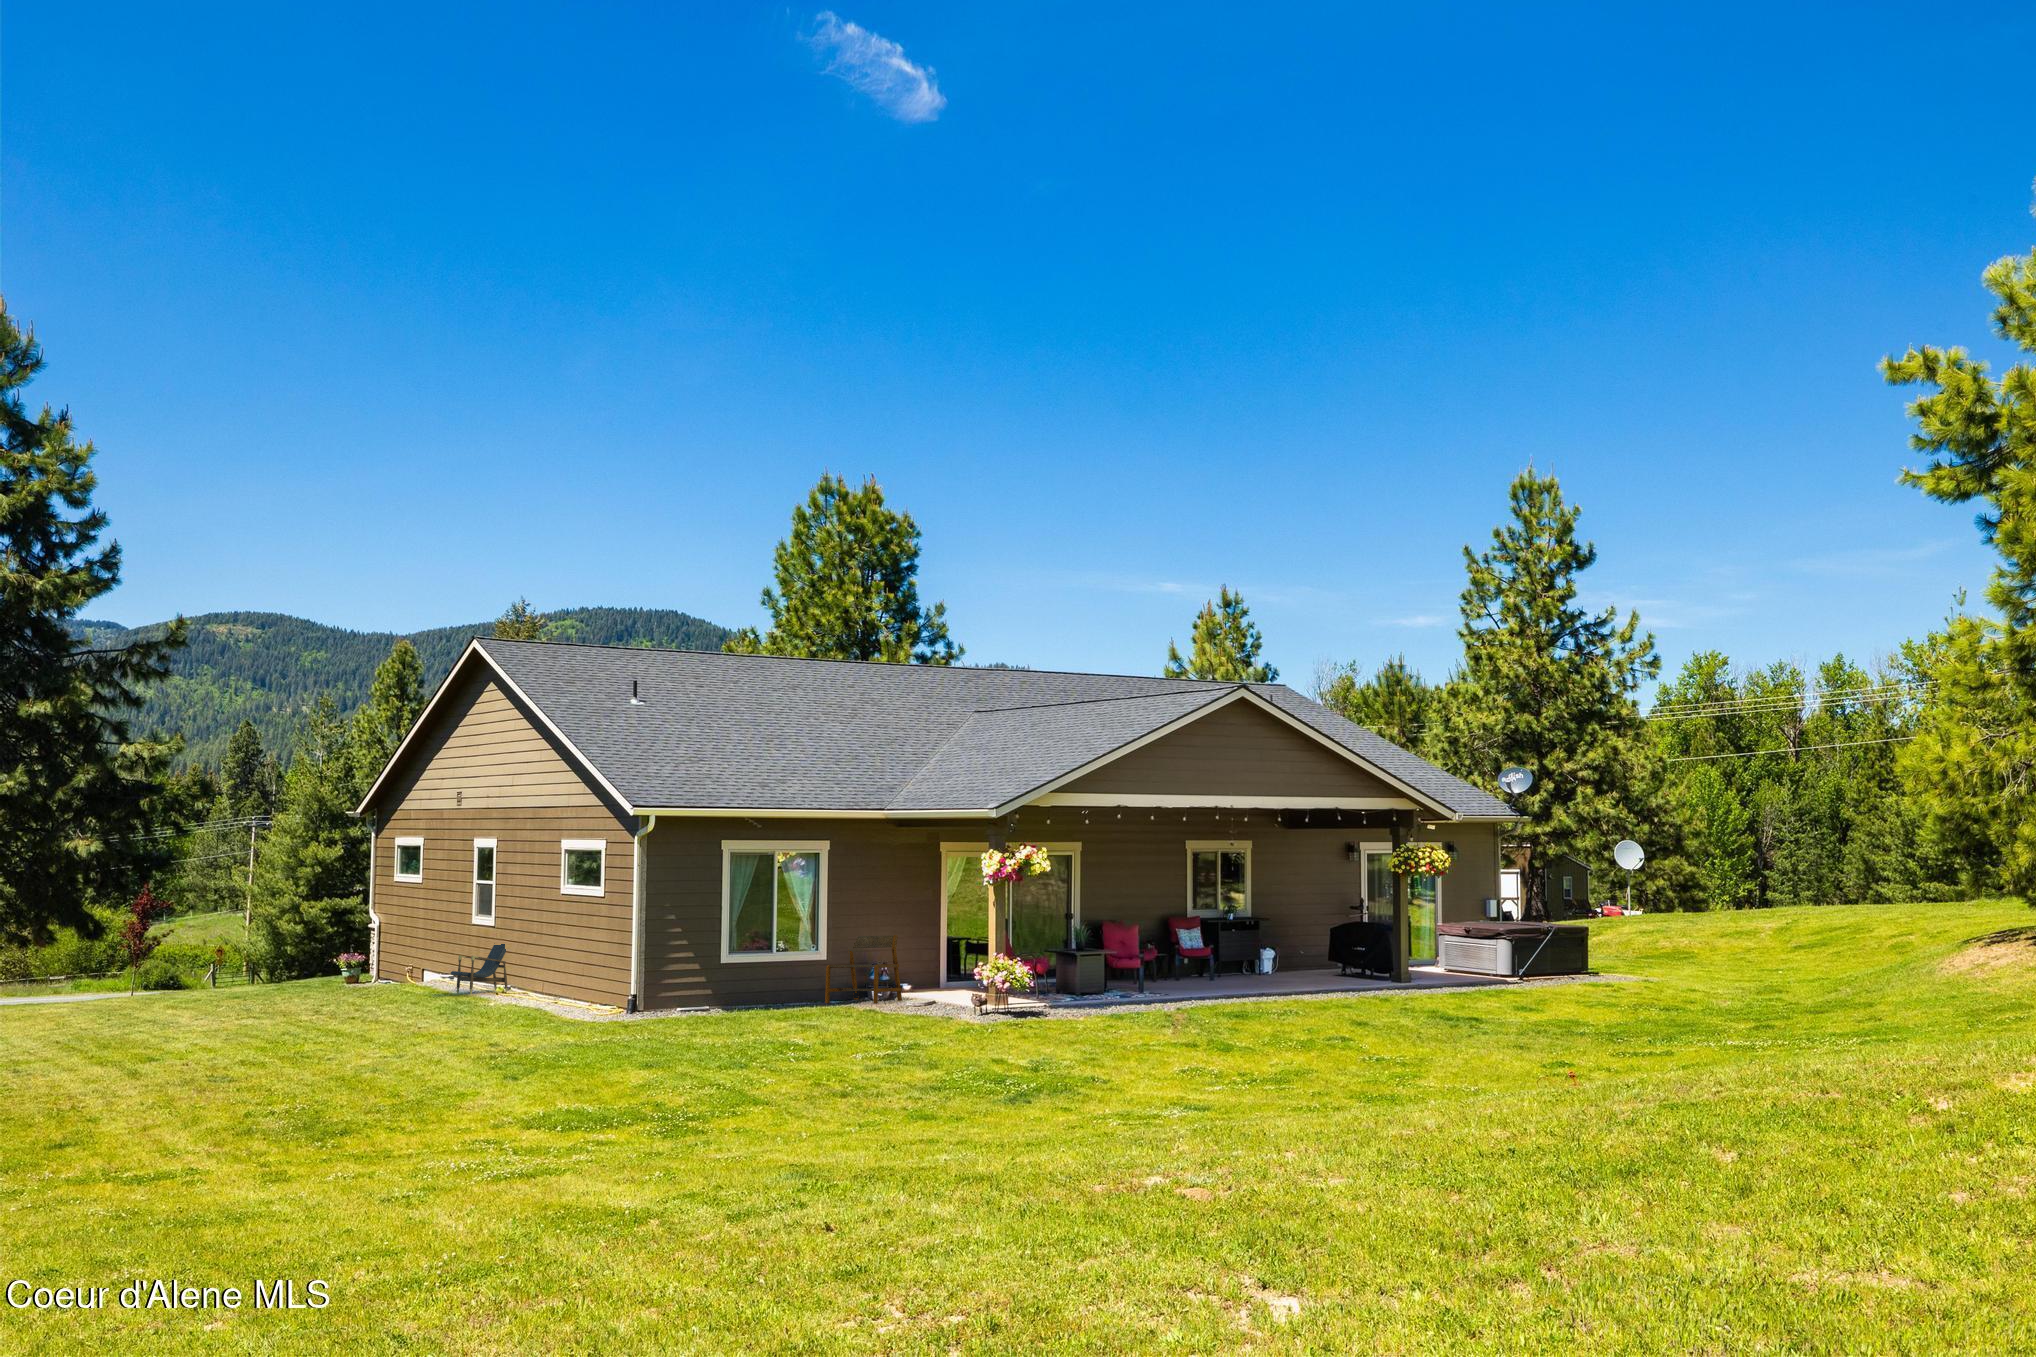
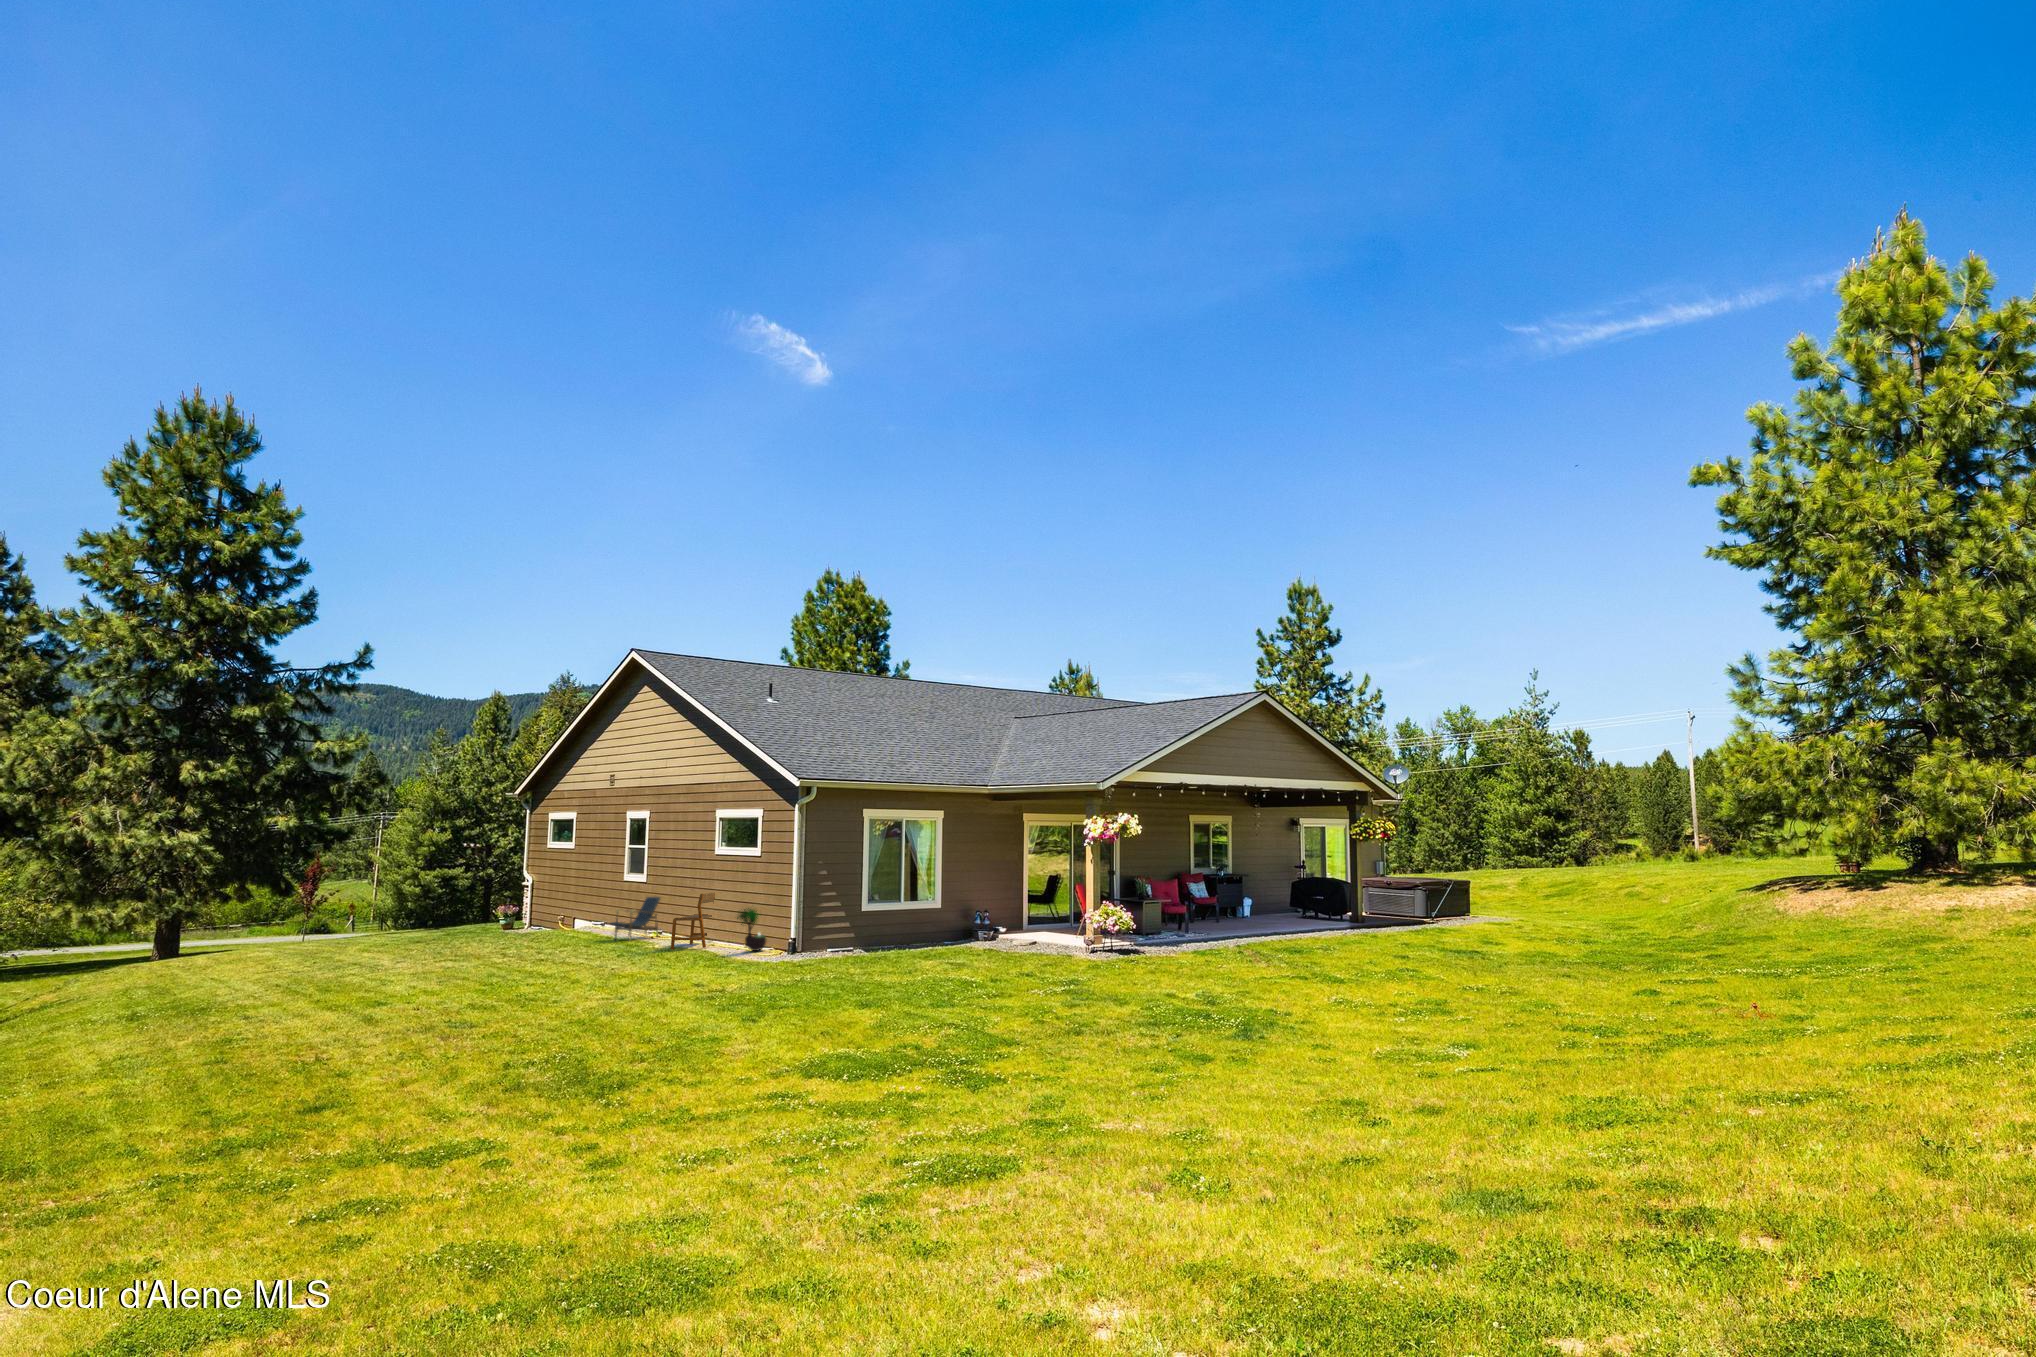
bench: present [825,935,902,1004] -> present [671,892,715,950]
potted tree: none [569,950,607,1007] -> present [737,908,766,951]

